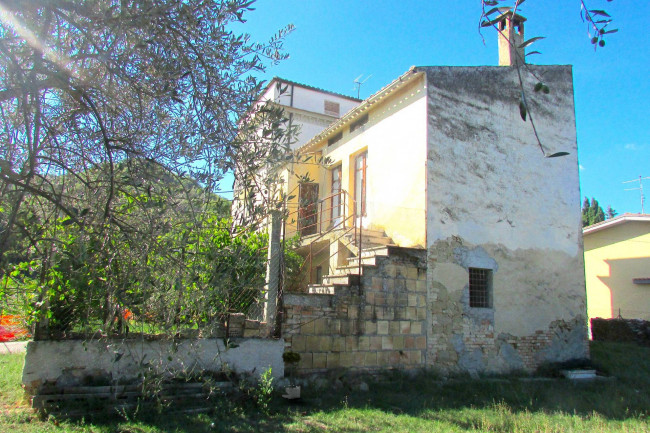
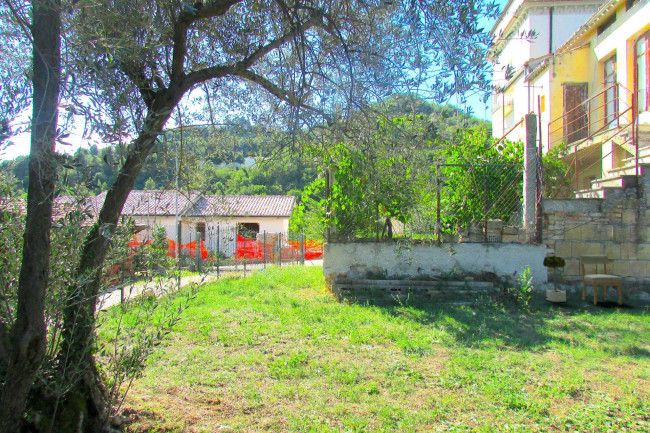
chair: none [313,348,348,399] -> present [580,255,623,305]

